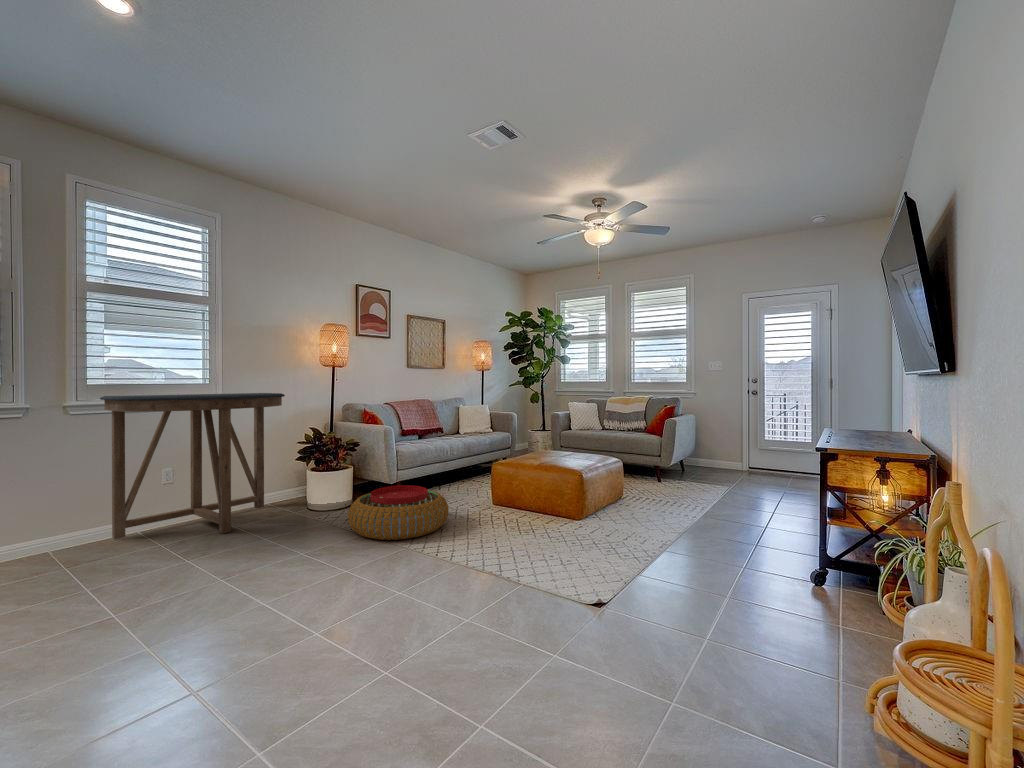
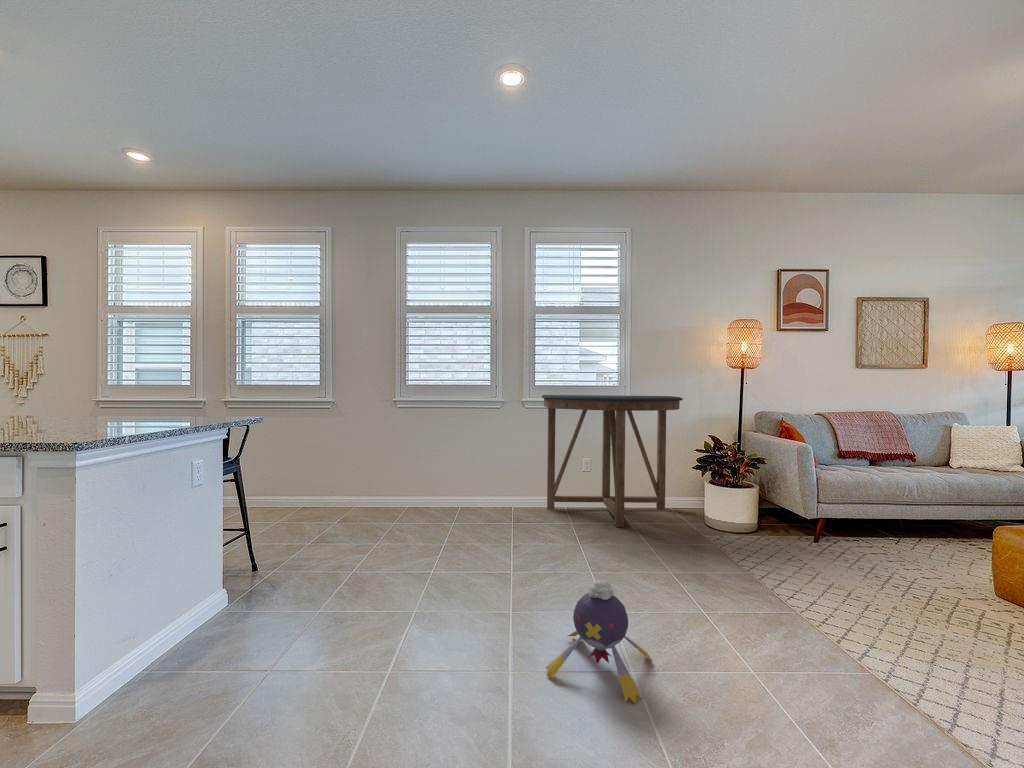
pouf: present [348,485,449,540] -> none [731,521,884,604]
plush toy: none [236,561,337,672] -> present [546,581,652,703]

